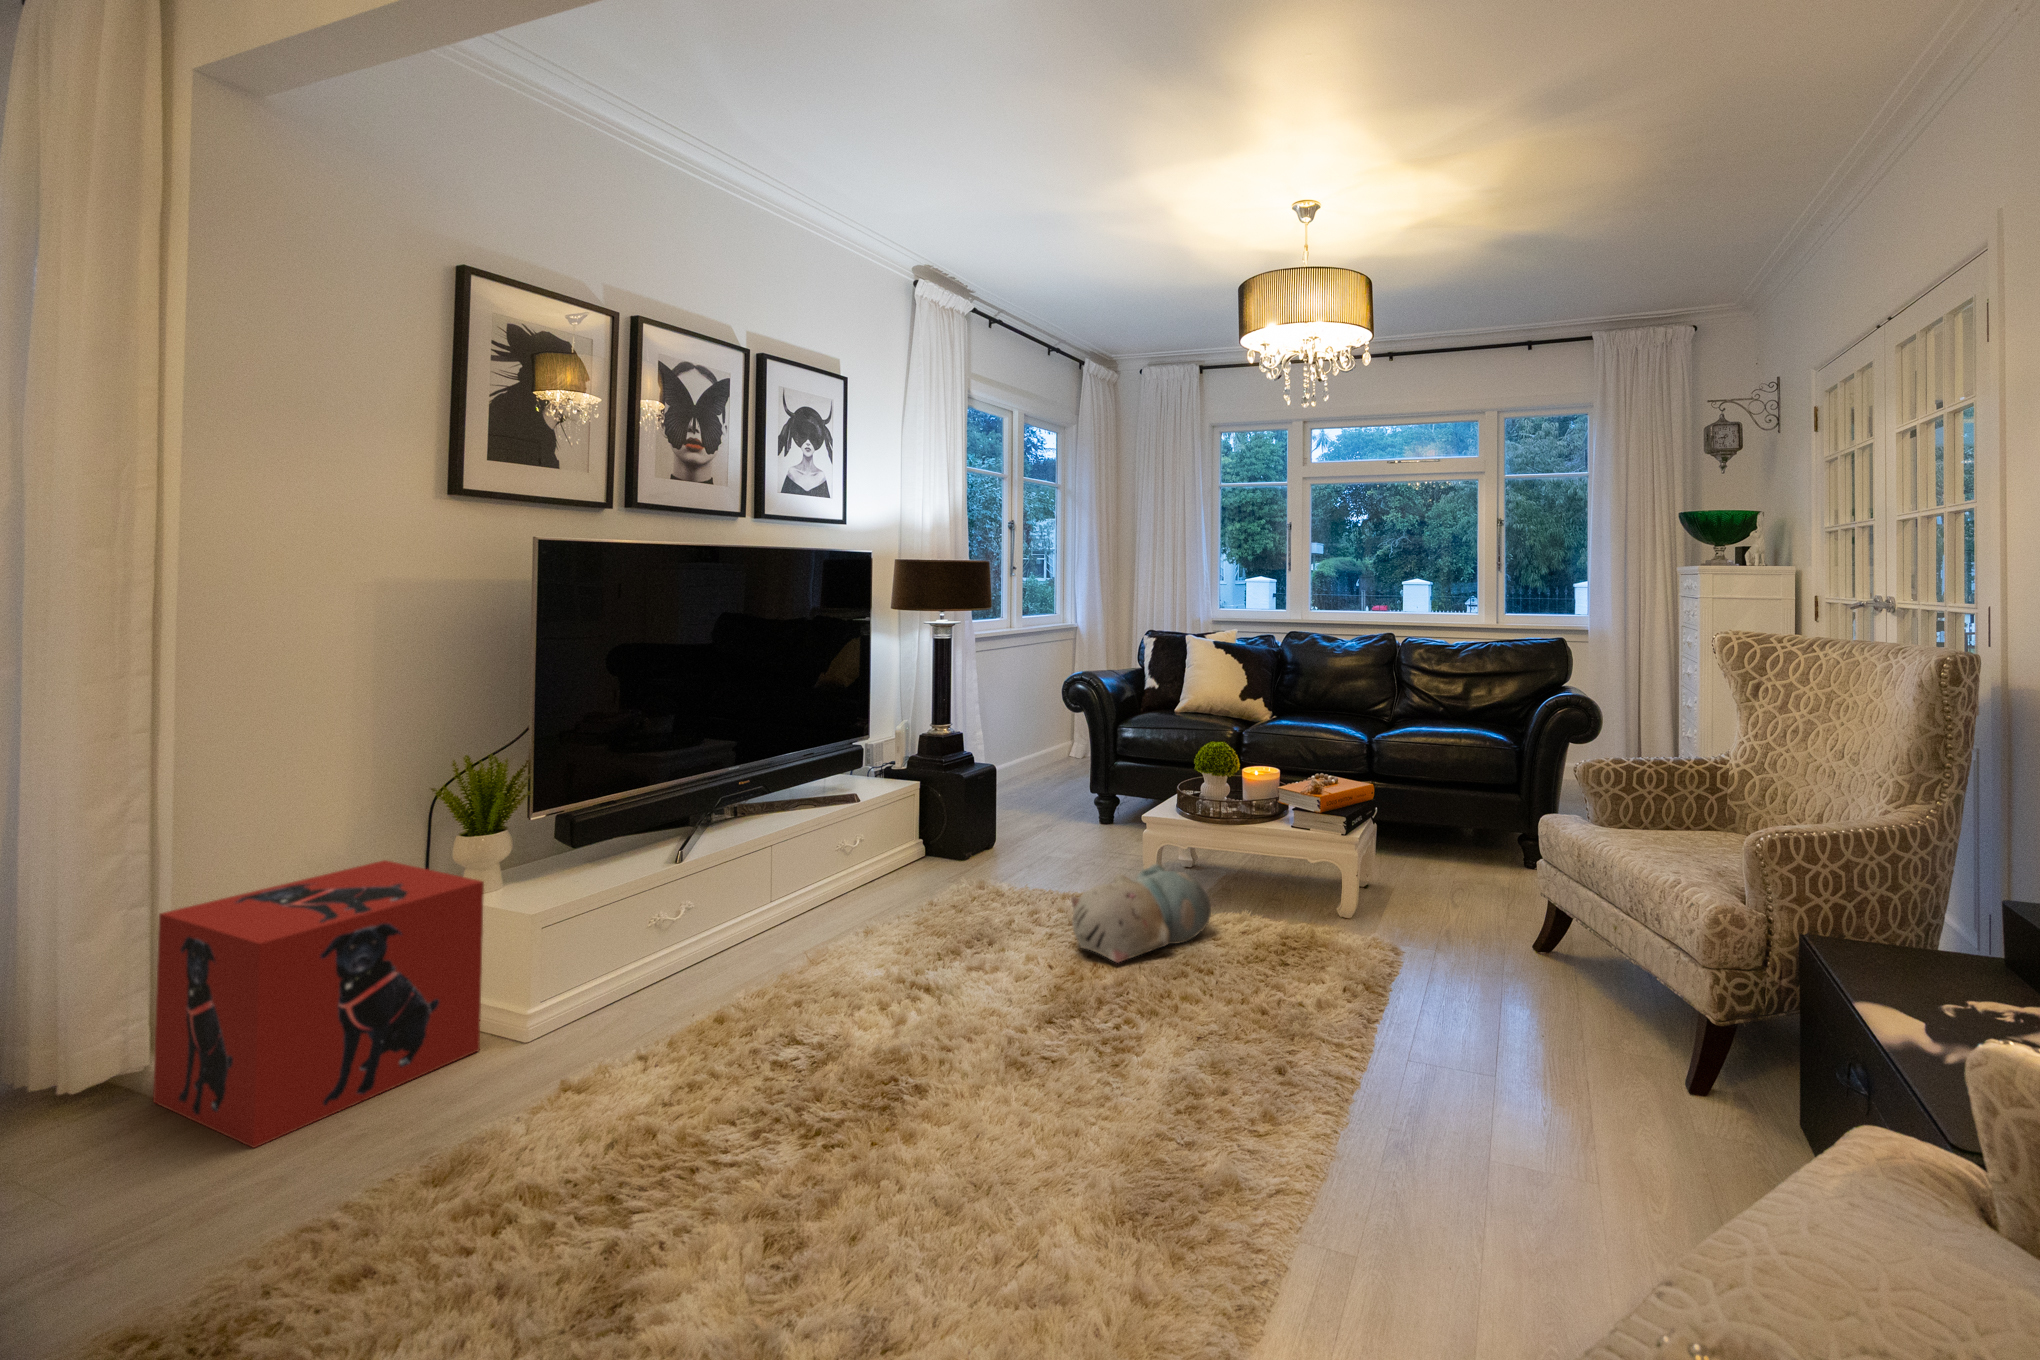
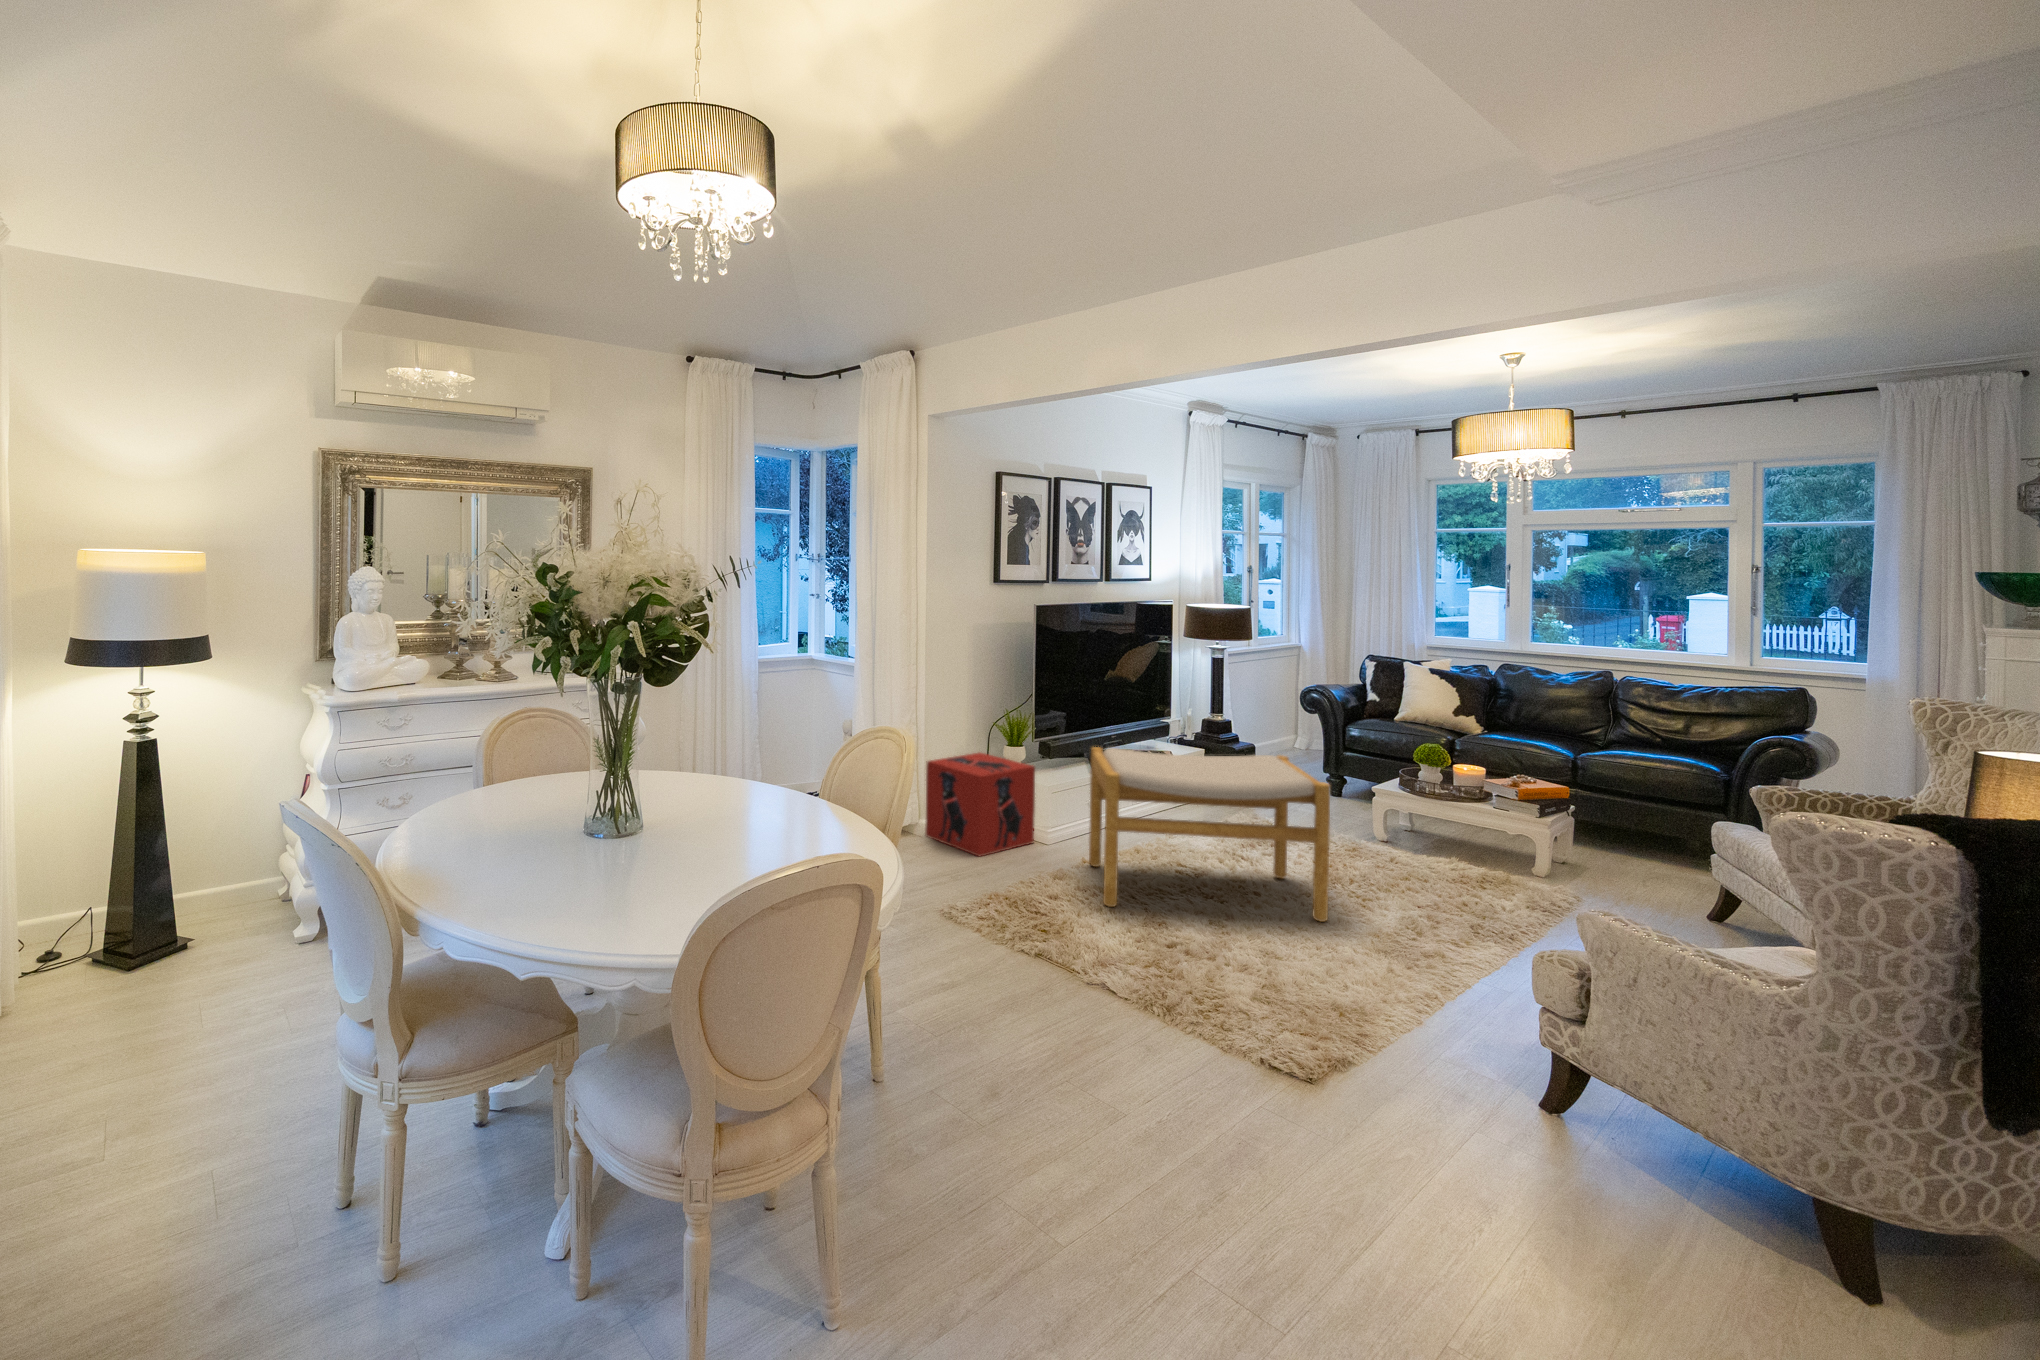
footstool: none [491,796,1037,1265] -> present [1089,747,1330,922]
plush toy: present [1071,864,1211,963] -> none [1327,817,1429,868]

